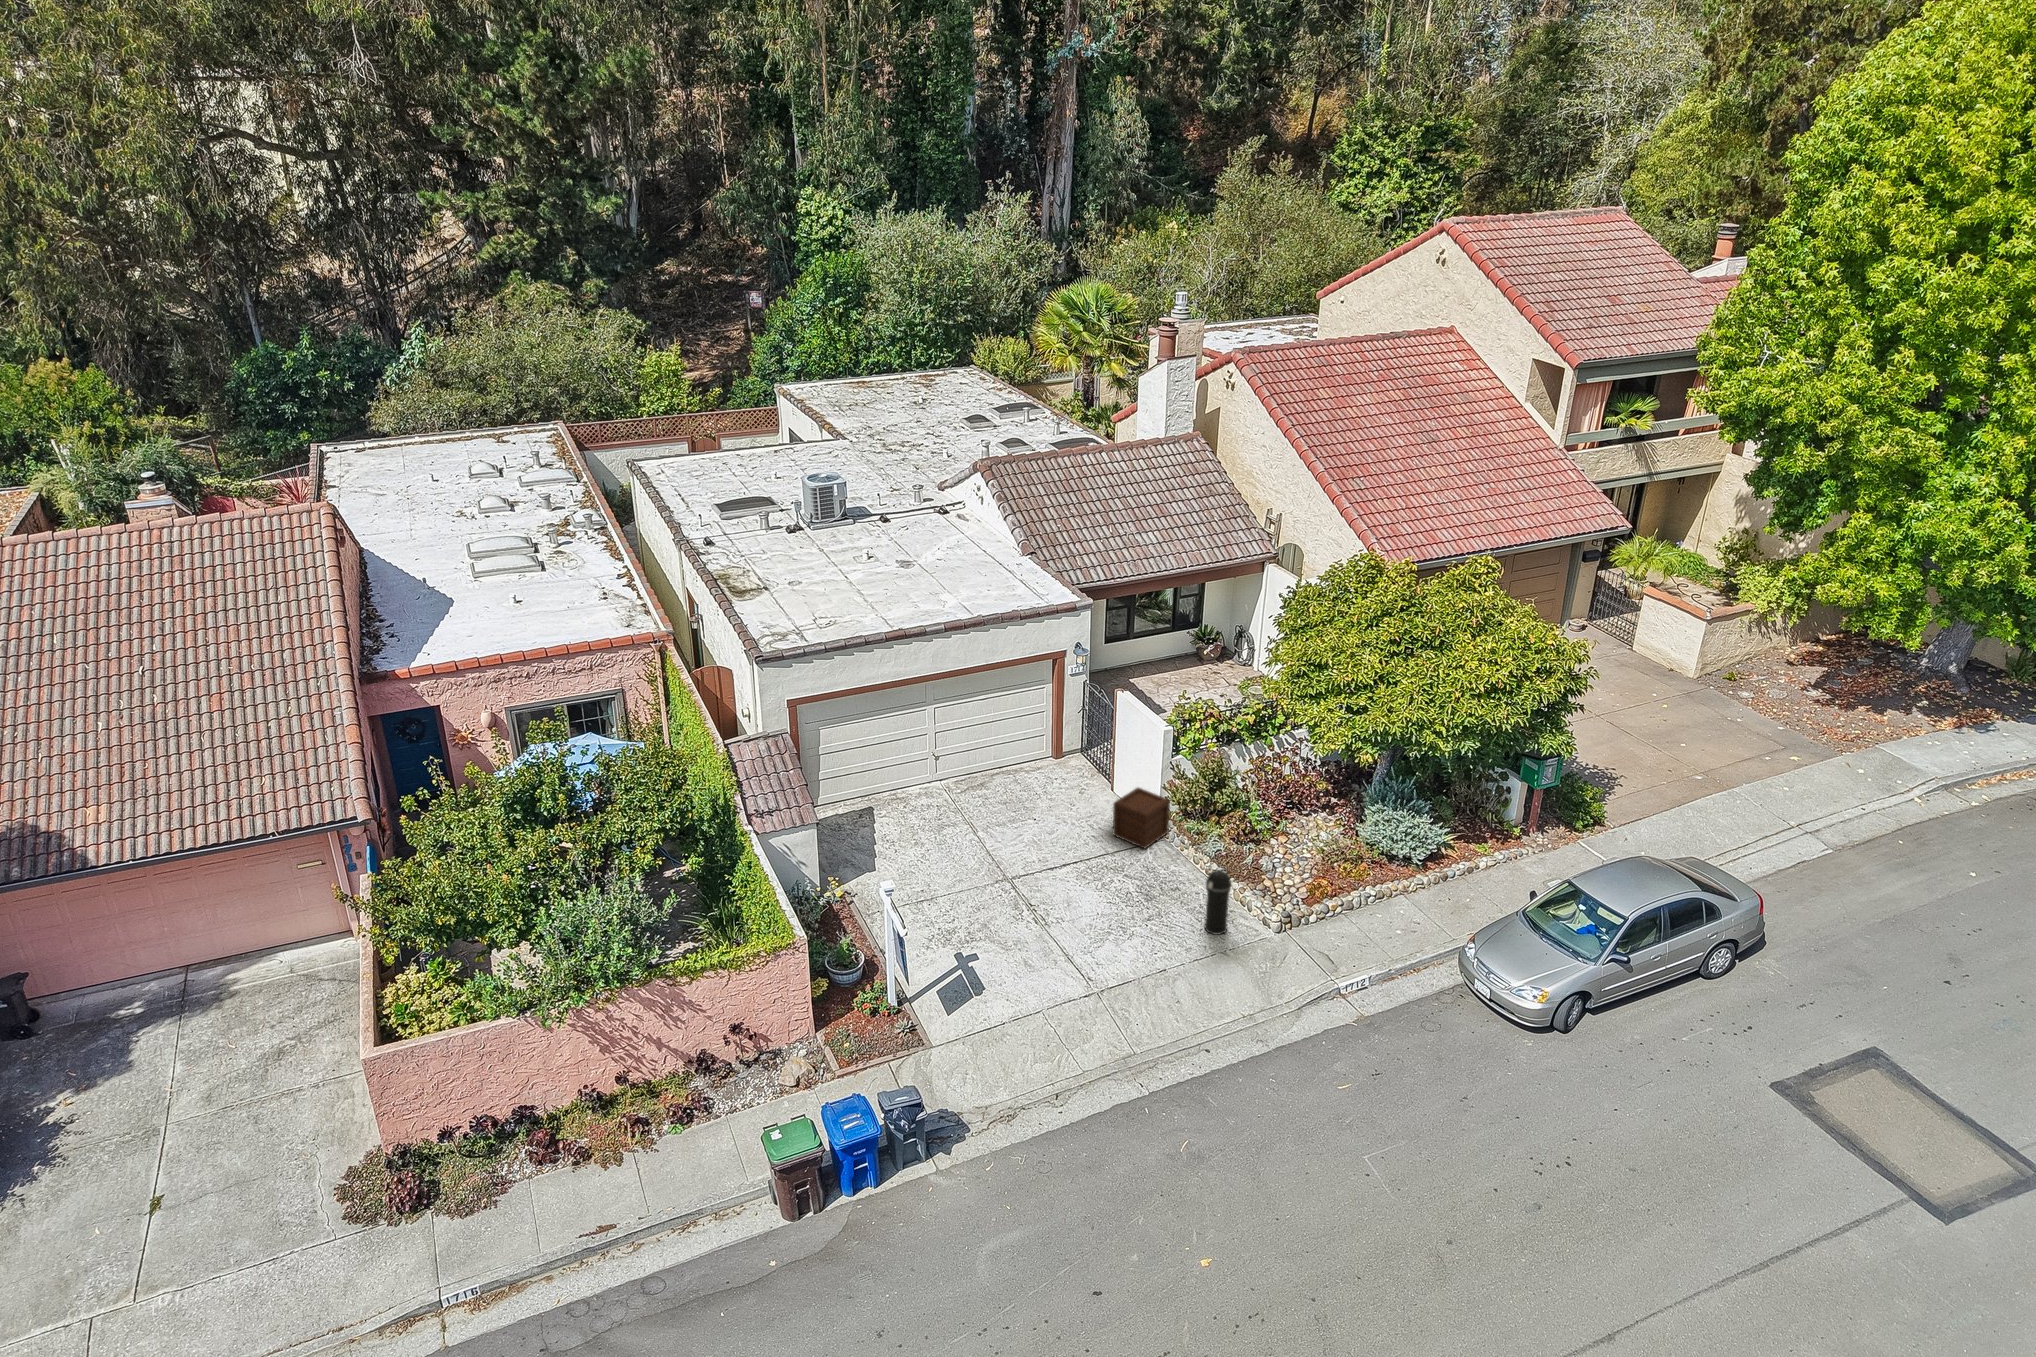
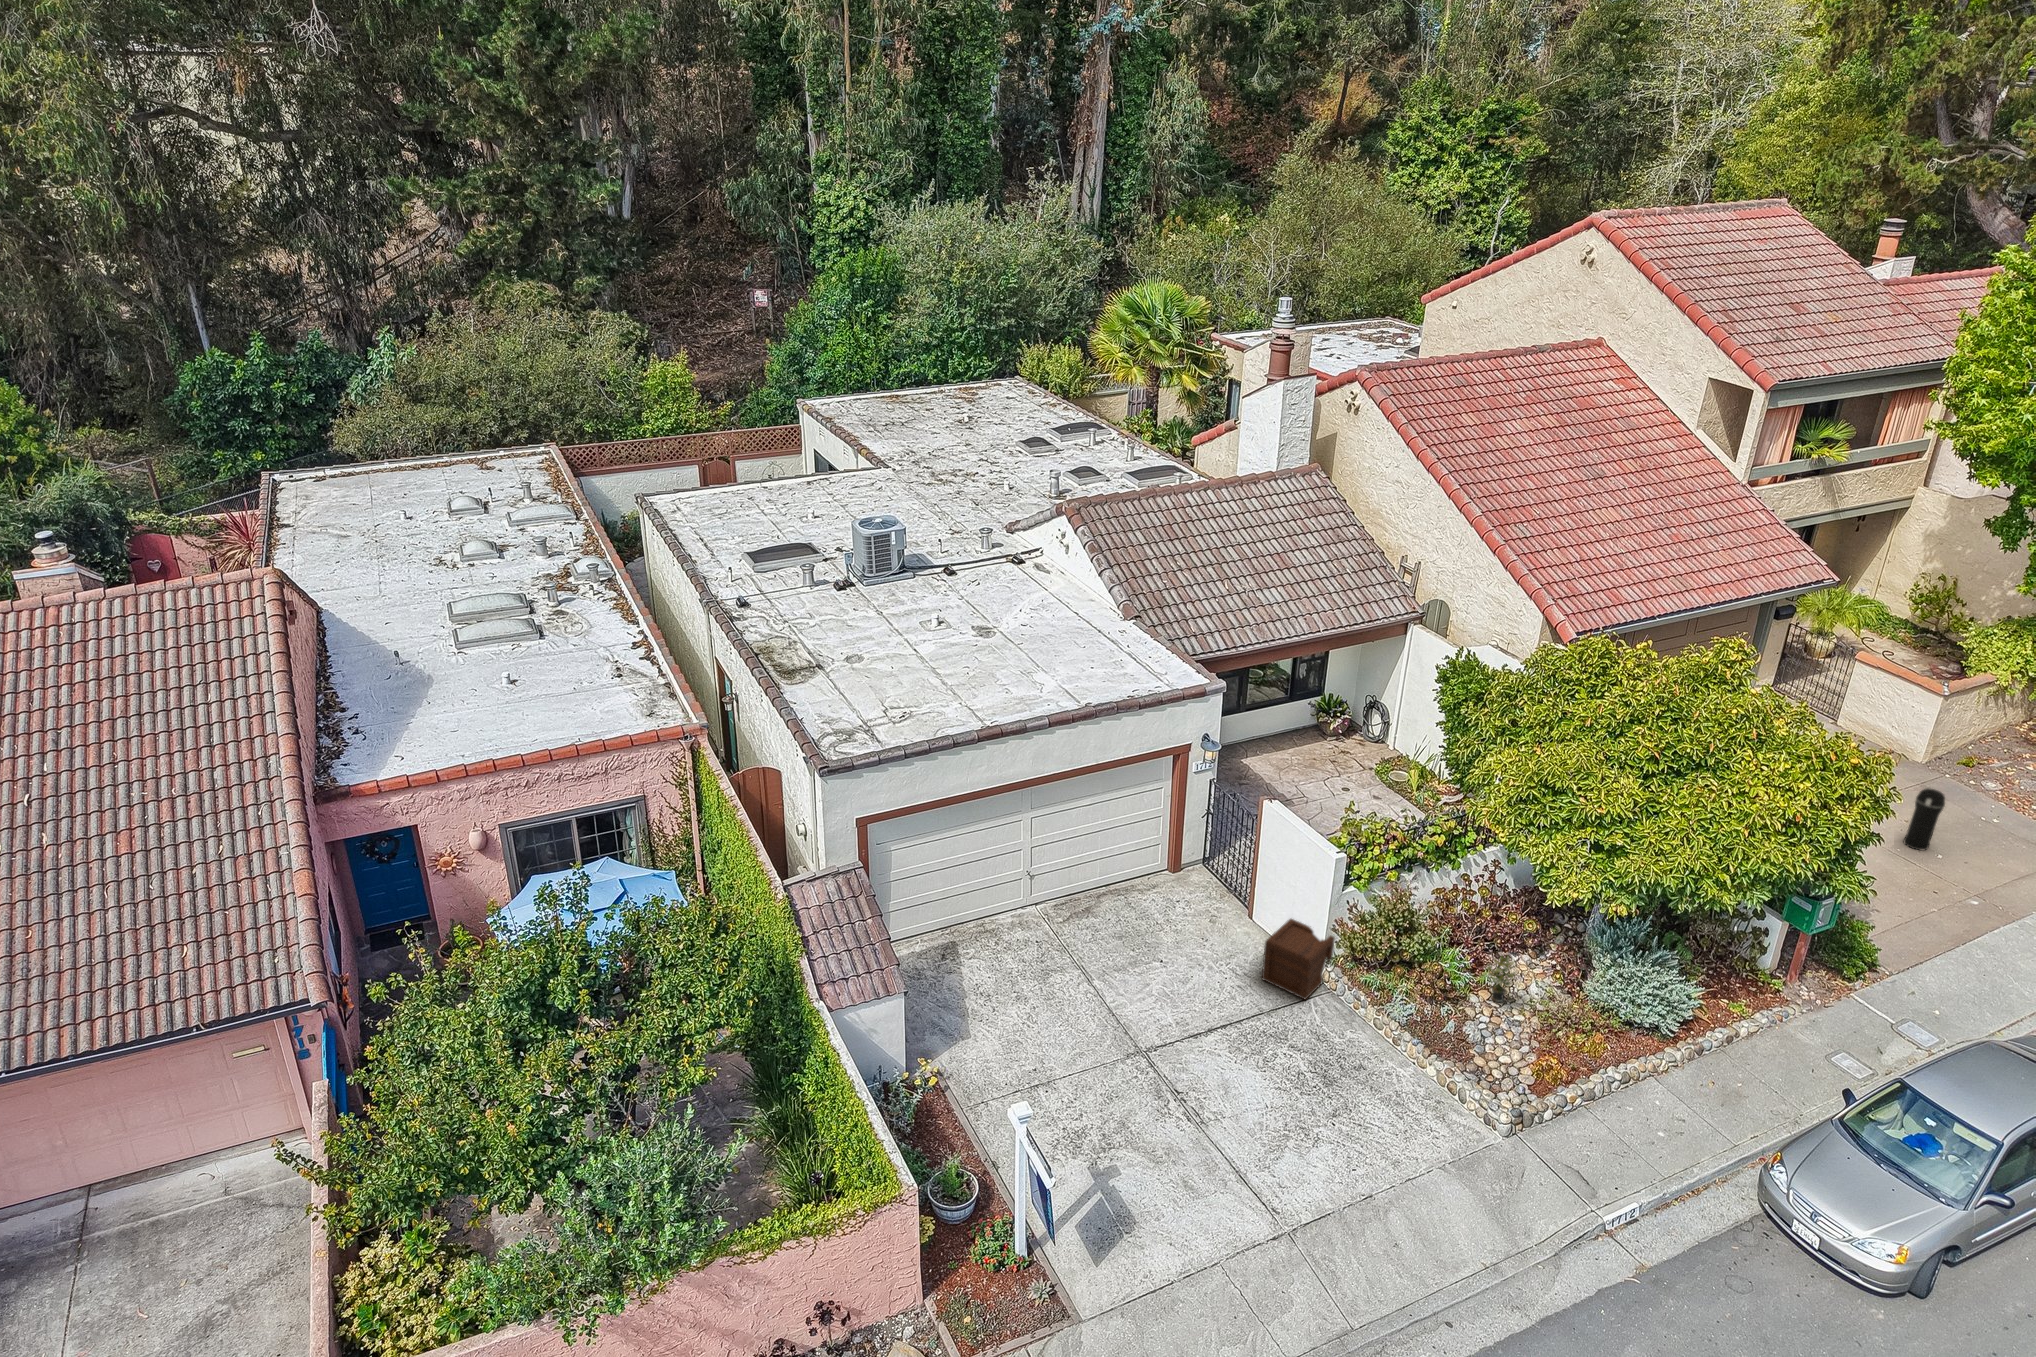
potted plant: none [1289,812,1313,851] -> present [1487,956,1516,1002]
trash can: present [1205,870,1231,935] -> present [1903,788,1945,850]

